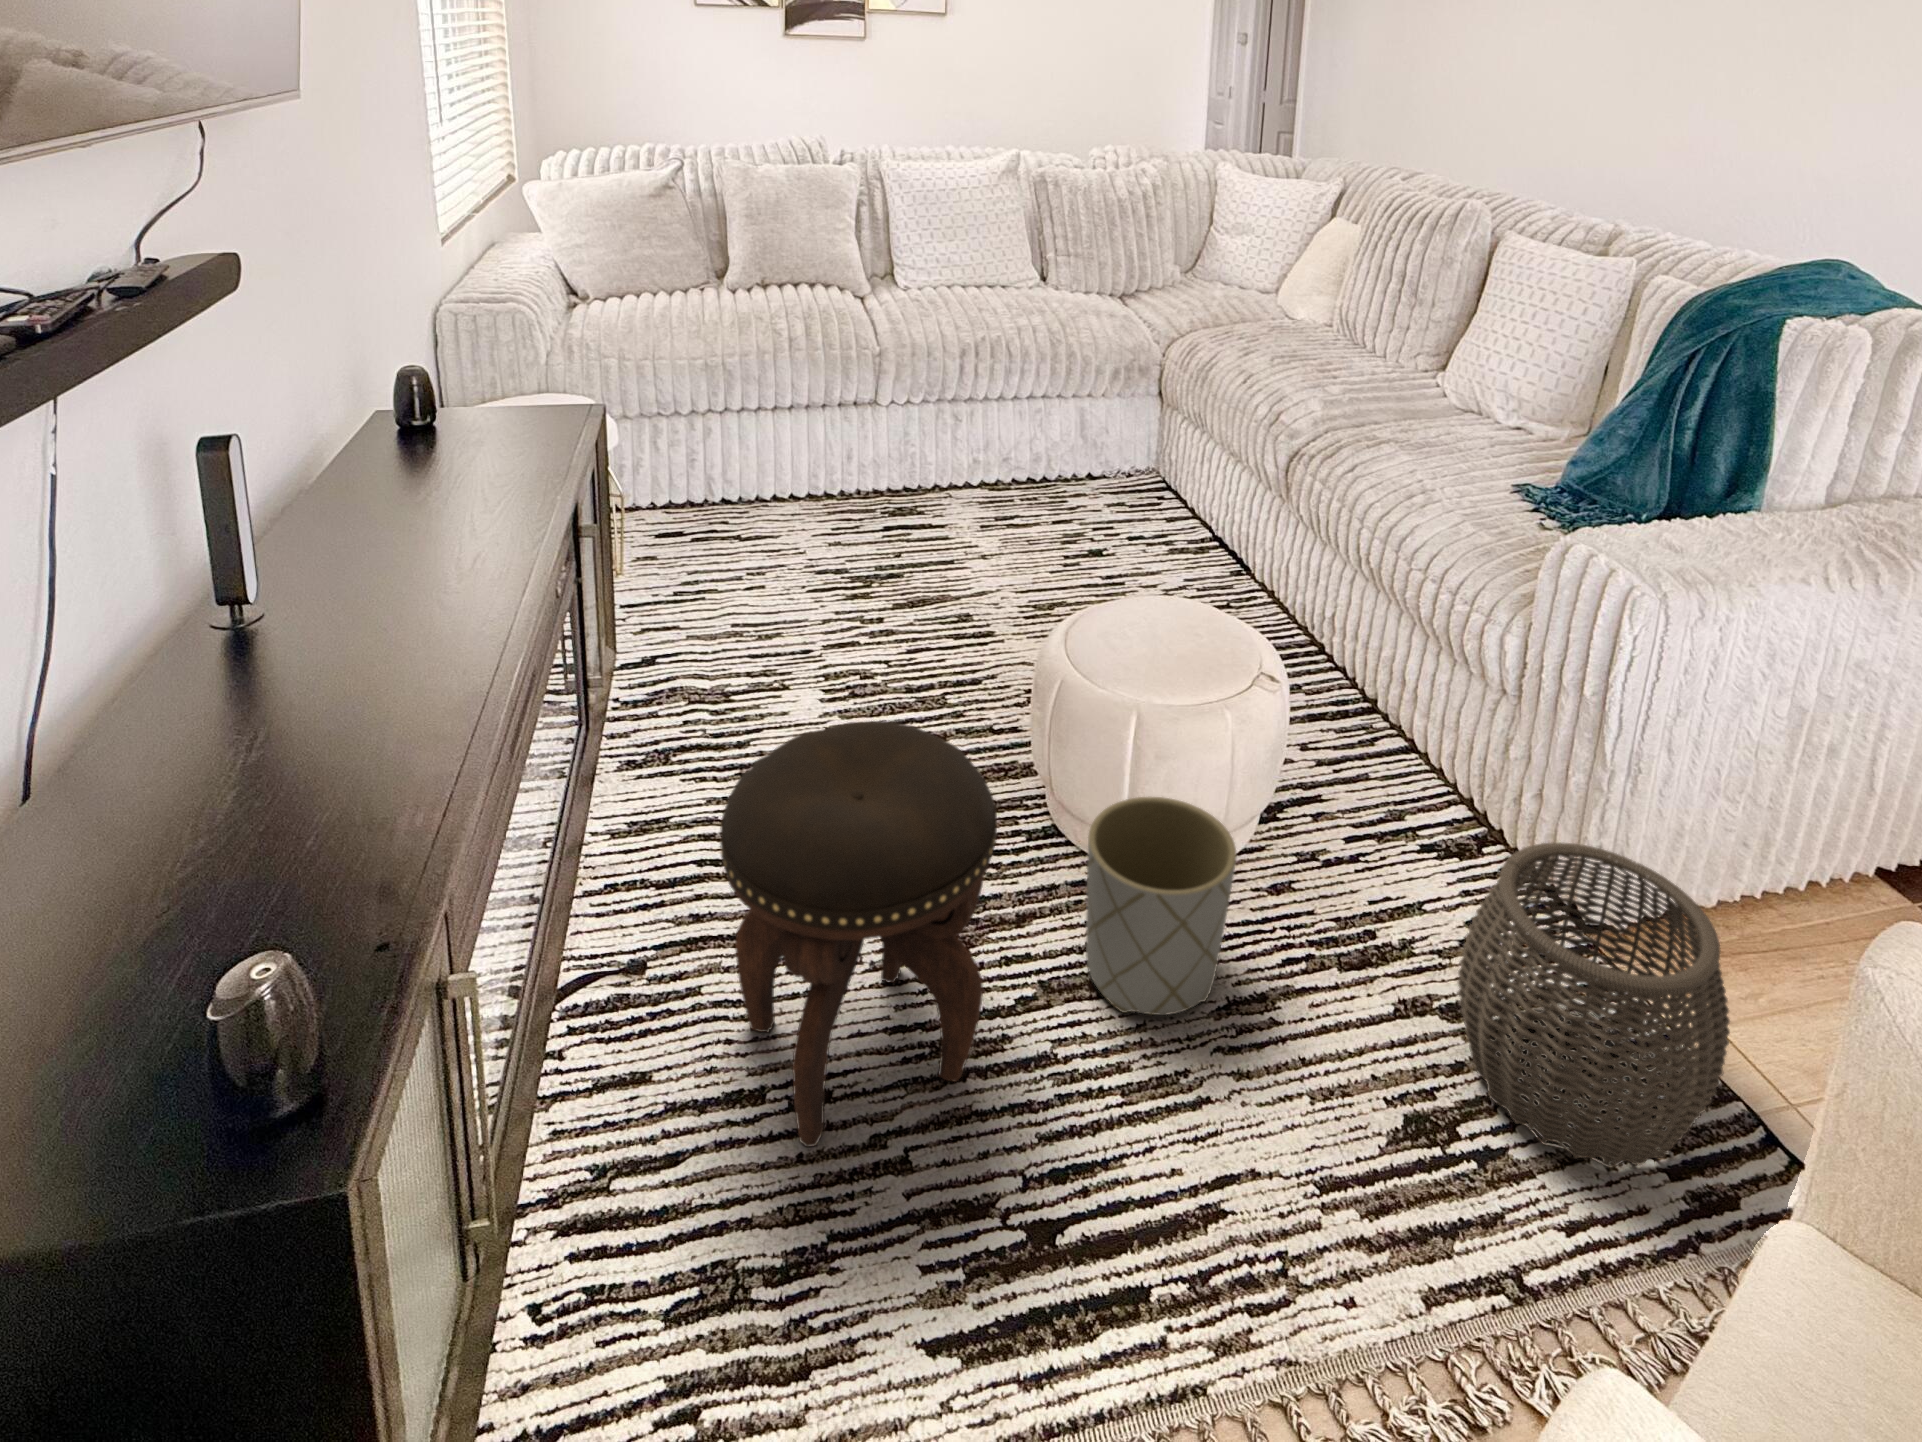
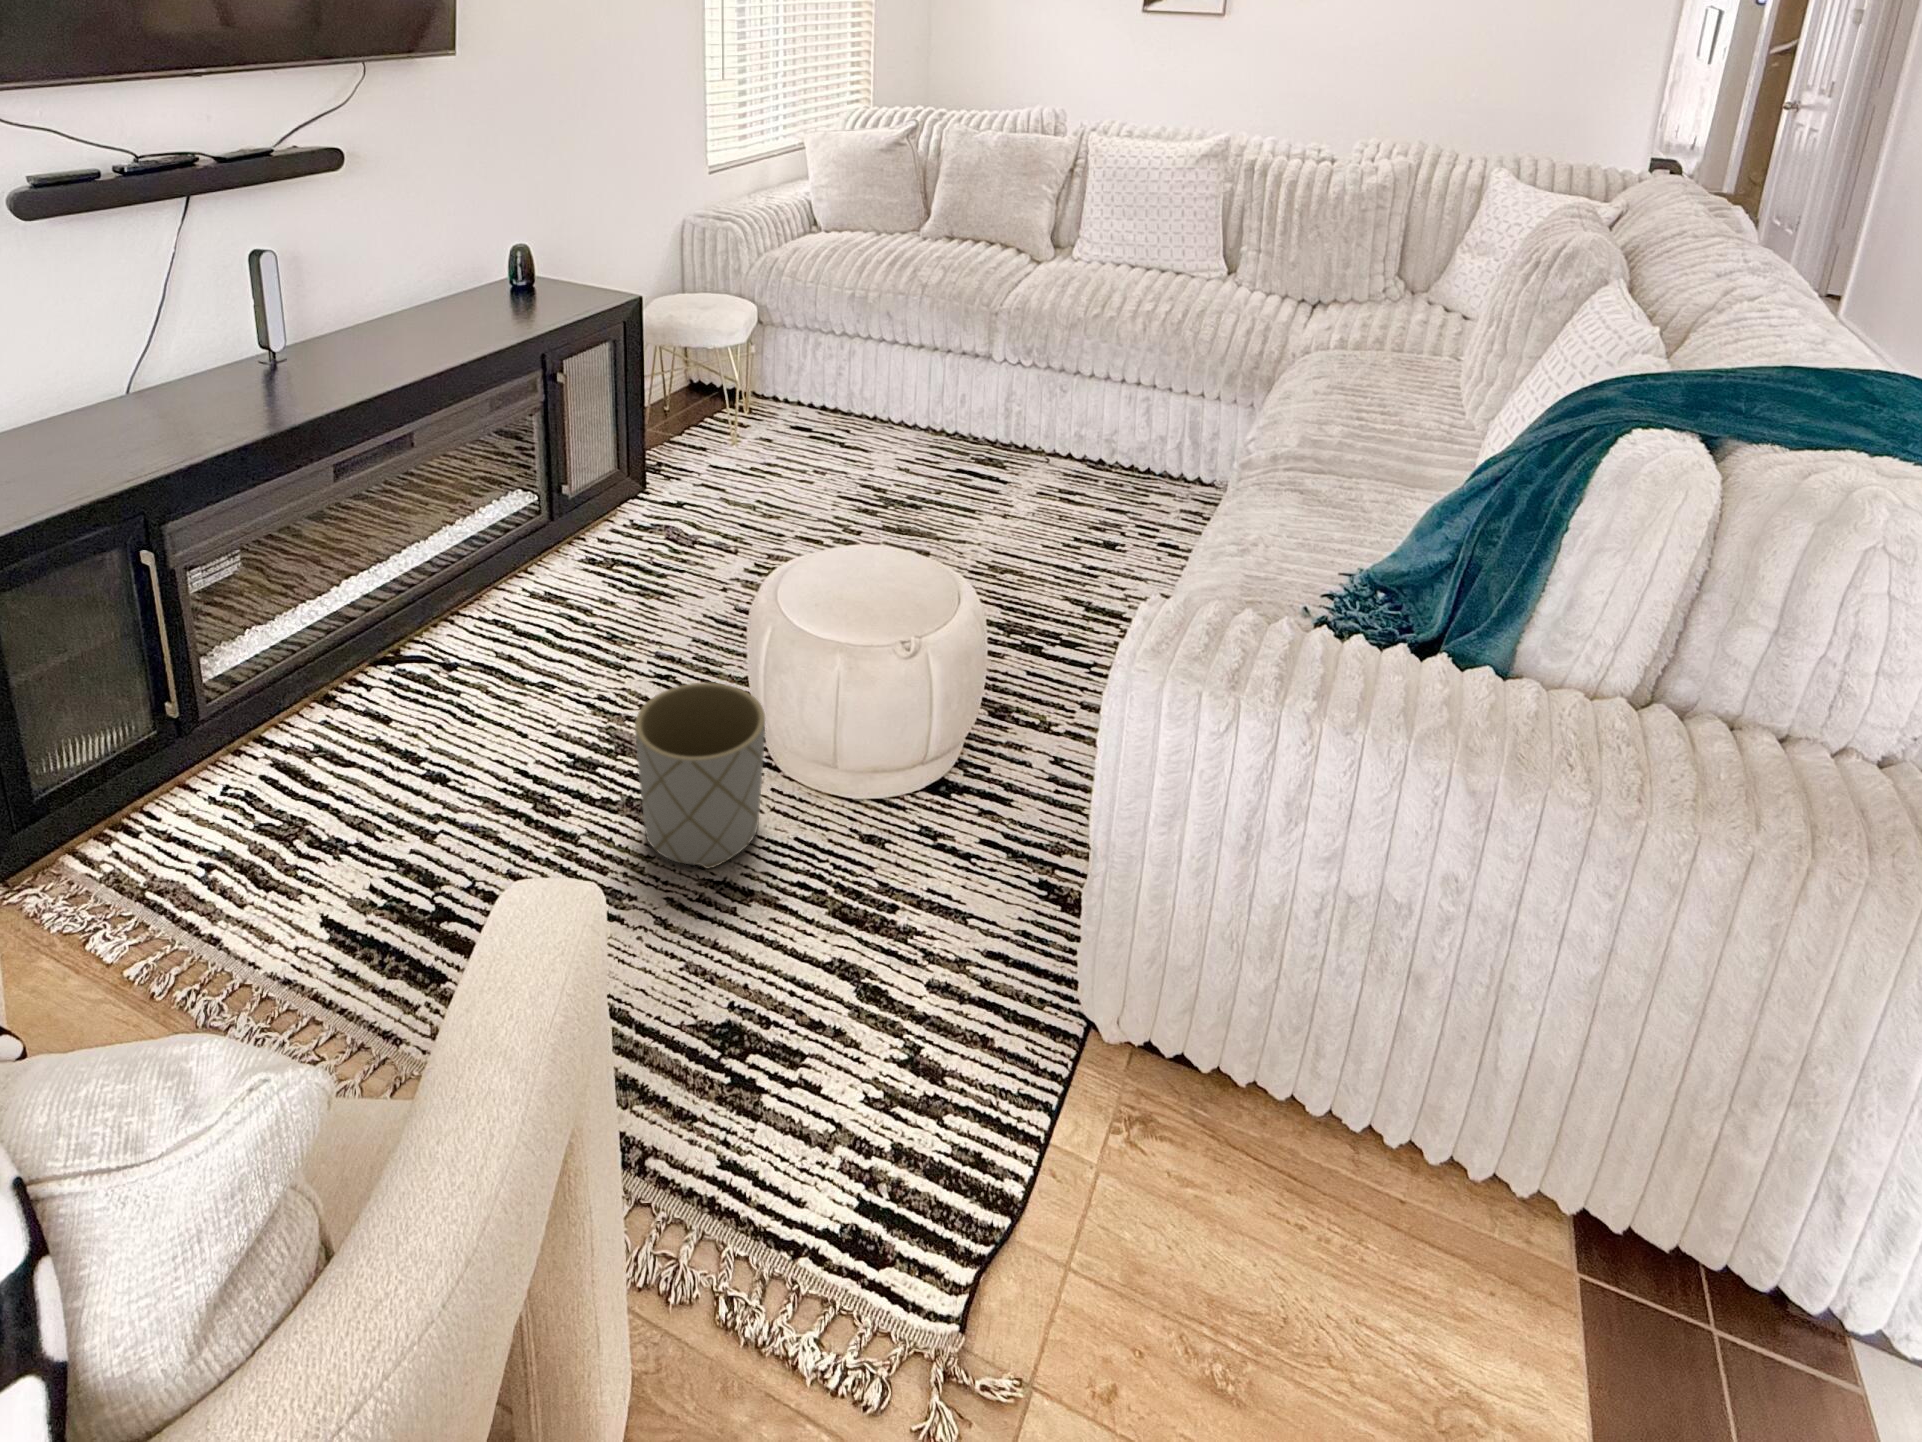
footstool: present [720,721,997,1147] -> none [365,529,574,814]
woven basket: present [1458,842,1730,1168] -> none [767,854,1025,1196]

